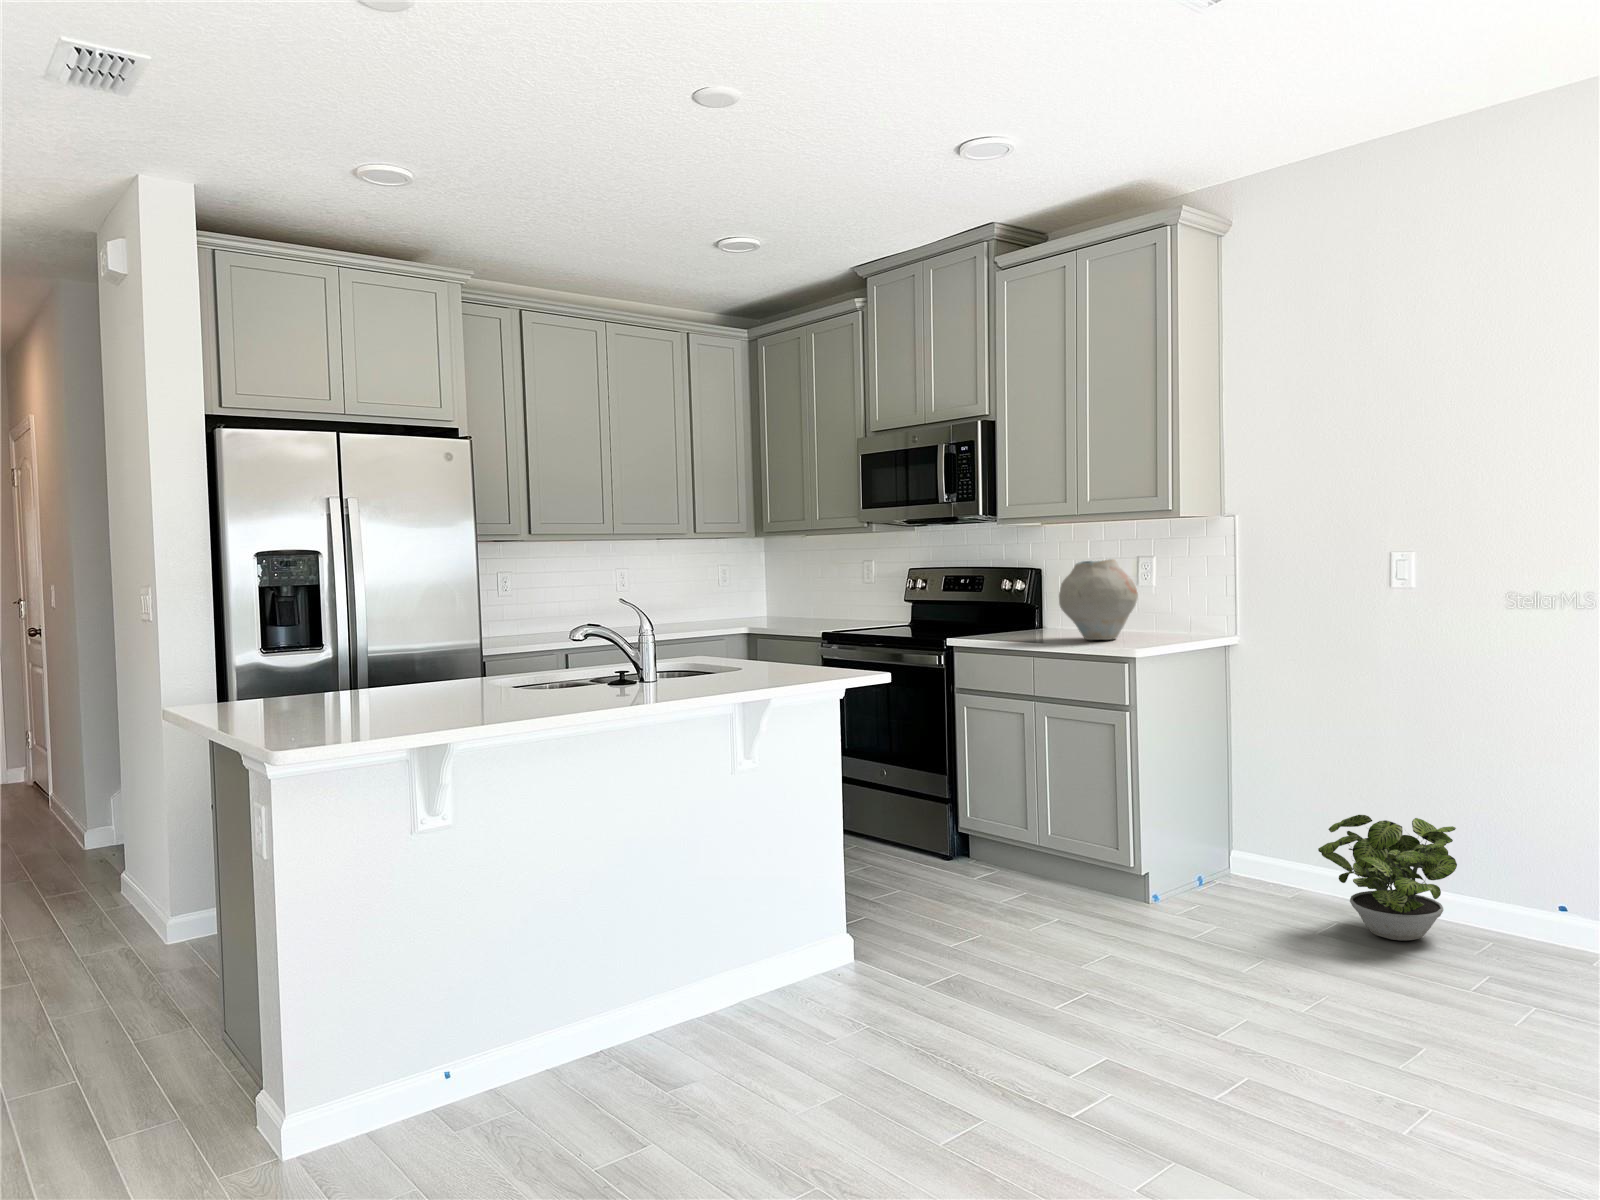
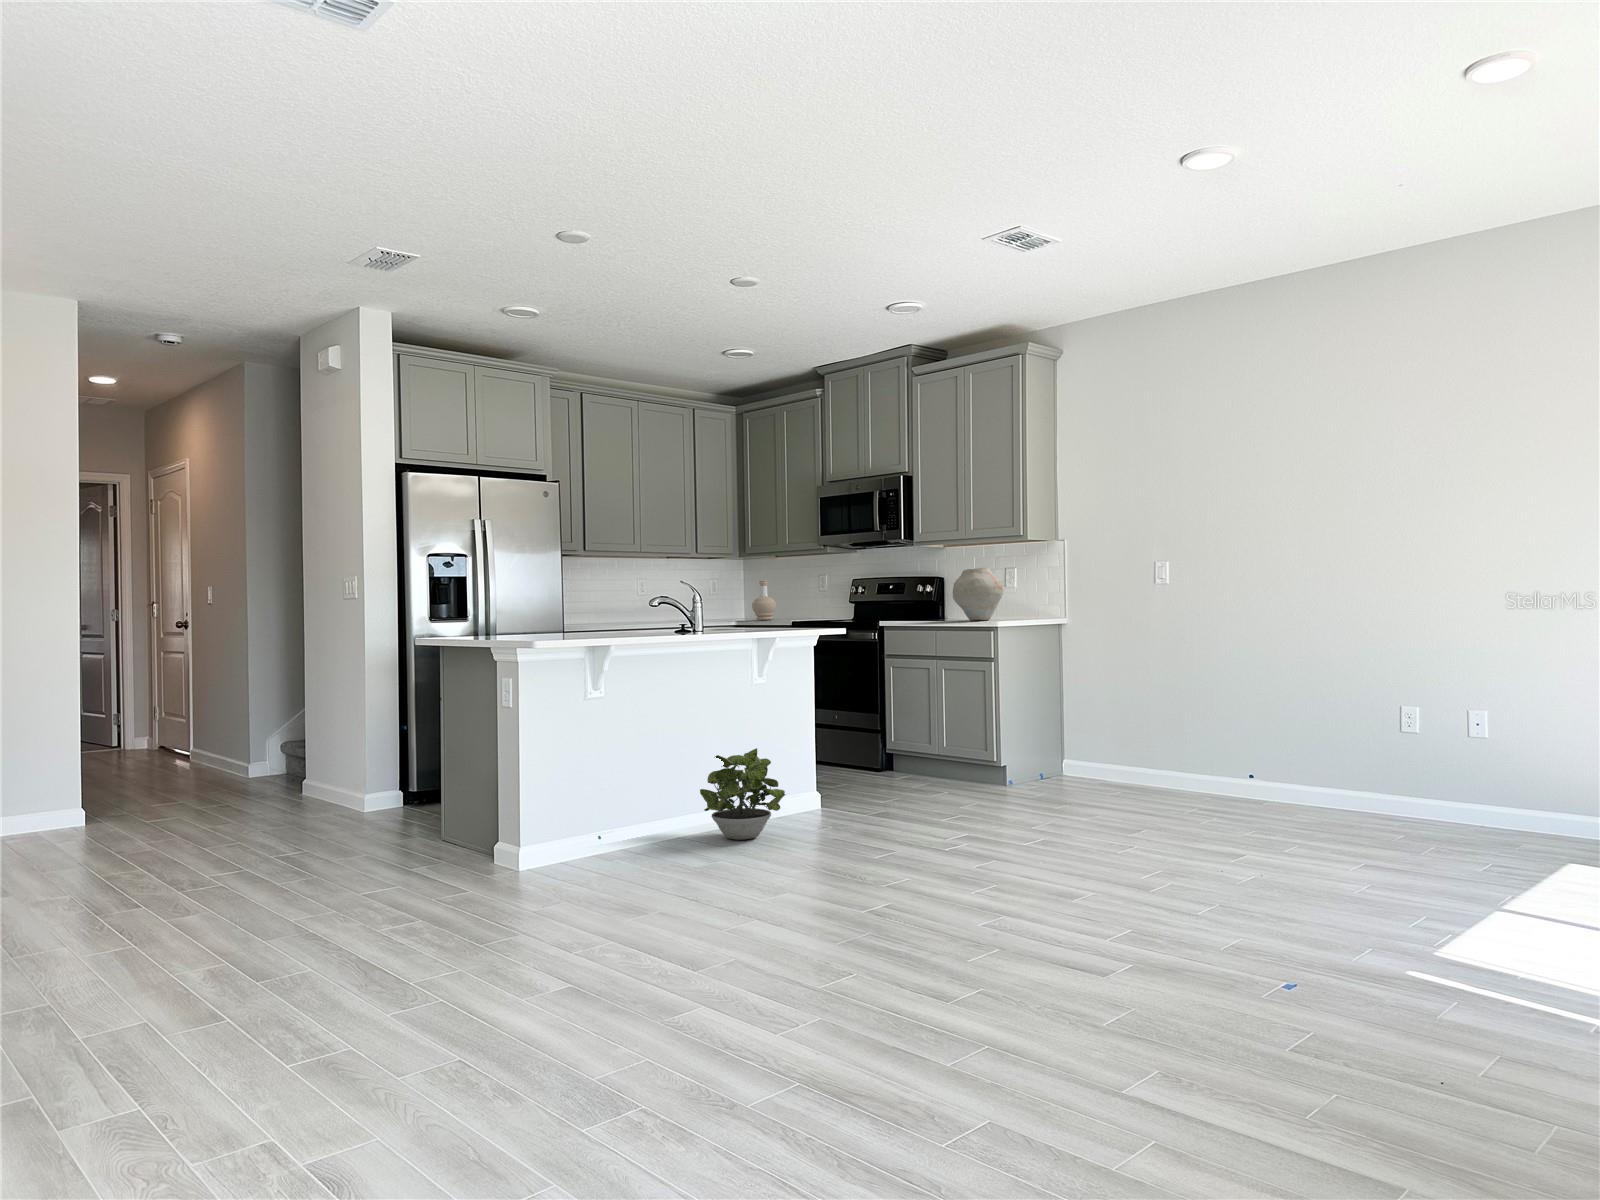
bottle: none [771,570,804,625] -> present [752,580,776,620]
potted plant: present [1318,815,1457,941] -> present [700,748,785,840]

